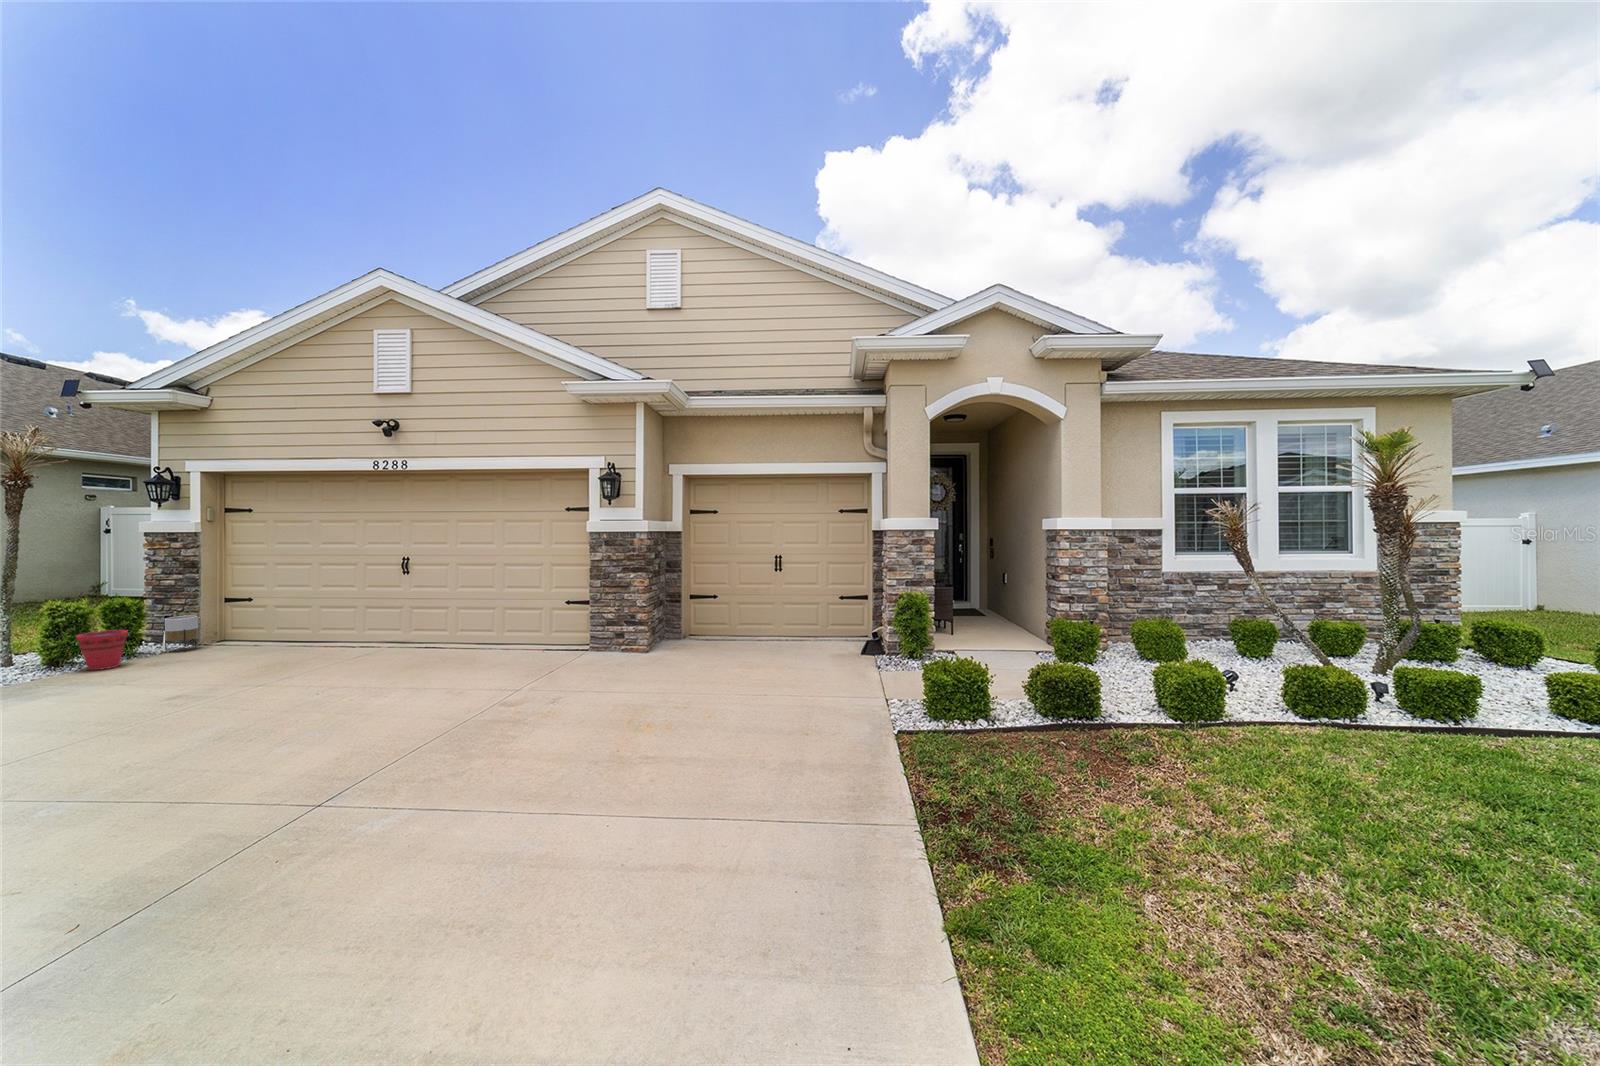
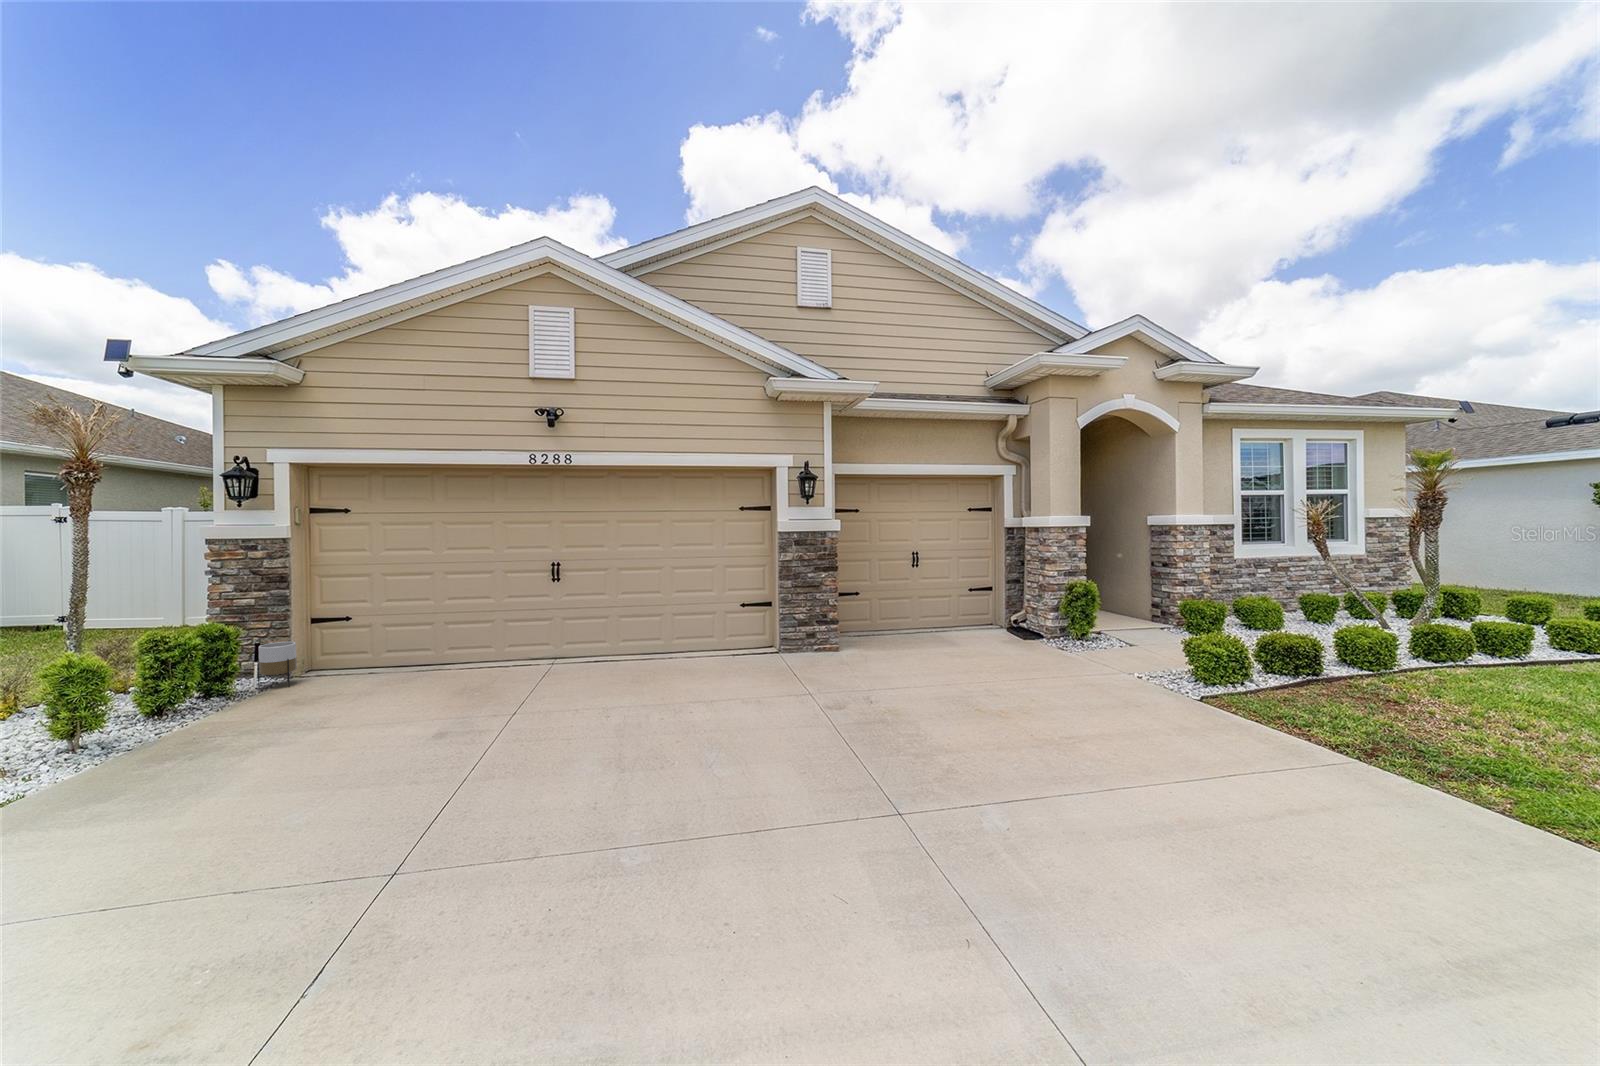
bucket: present [76,630,128,670] -> none [192,663,251,716]

